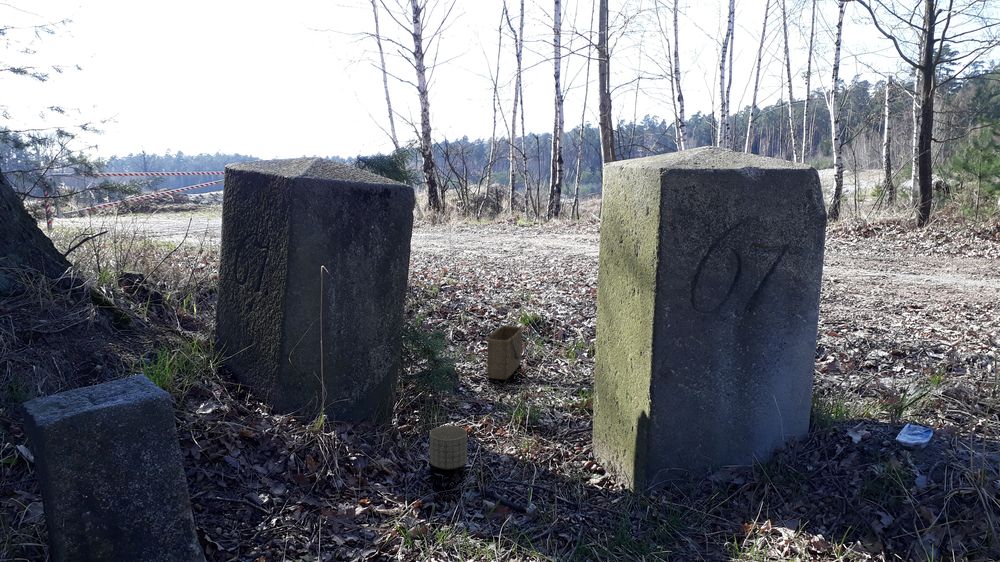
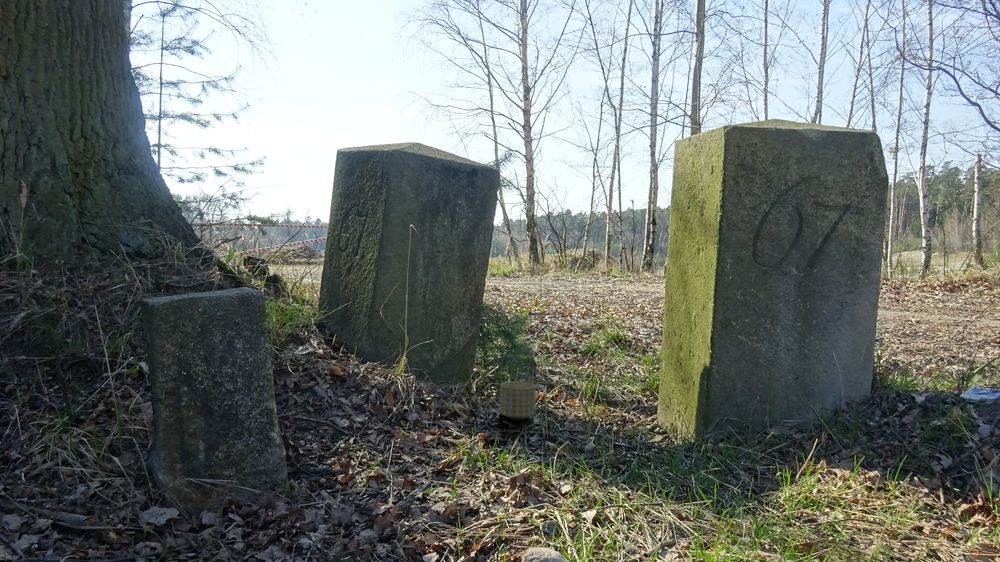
basket: present [486,326,523,379] -> none [564,321,600,366]

